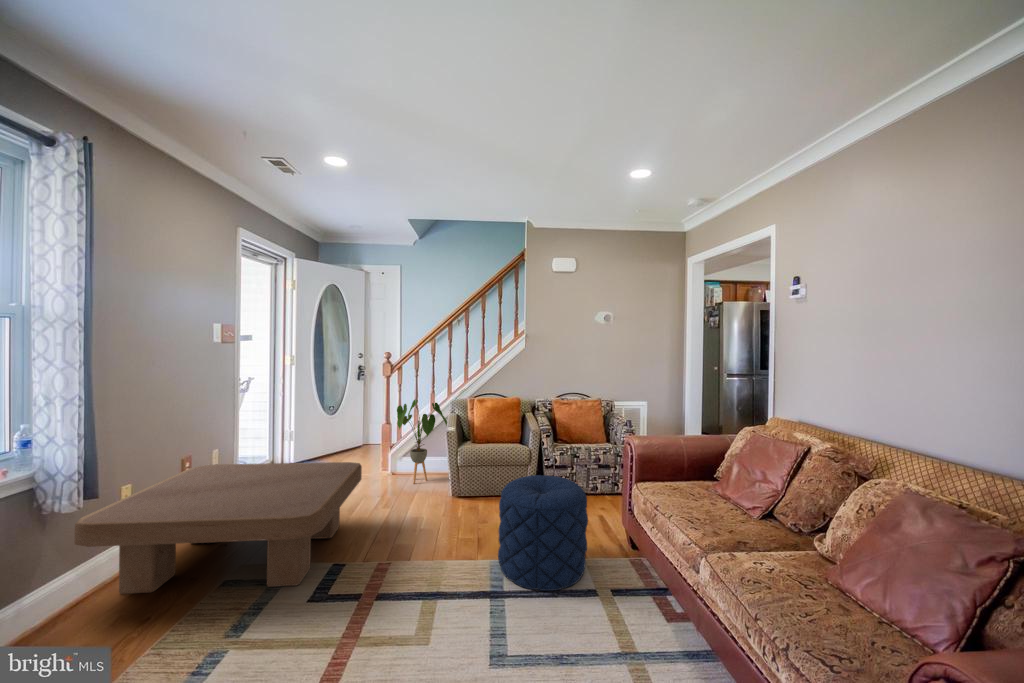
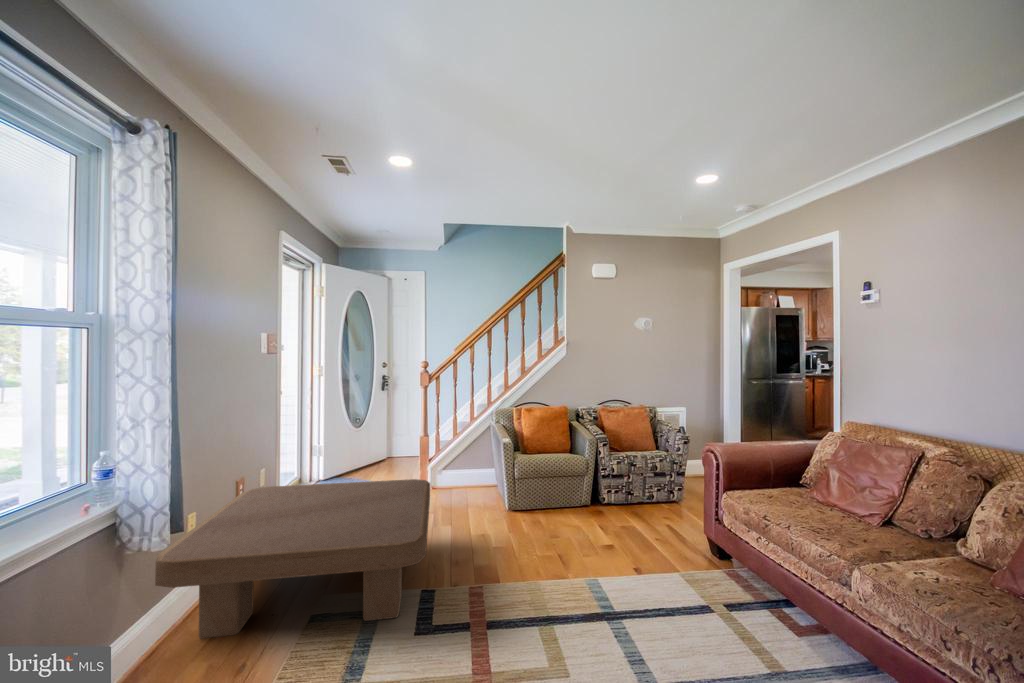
house plant: present [397,400,447,484] -> none [445,410,496,499]
pouf: present [498,475,588,591] -> none [596,487,693,609]

